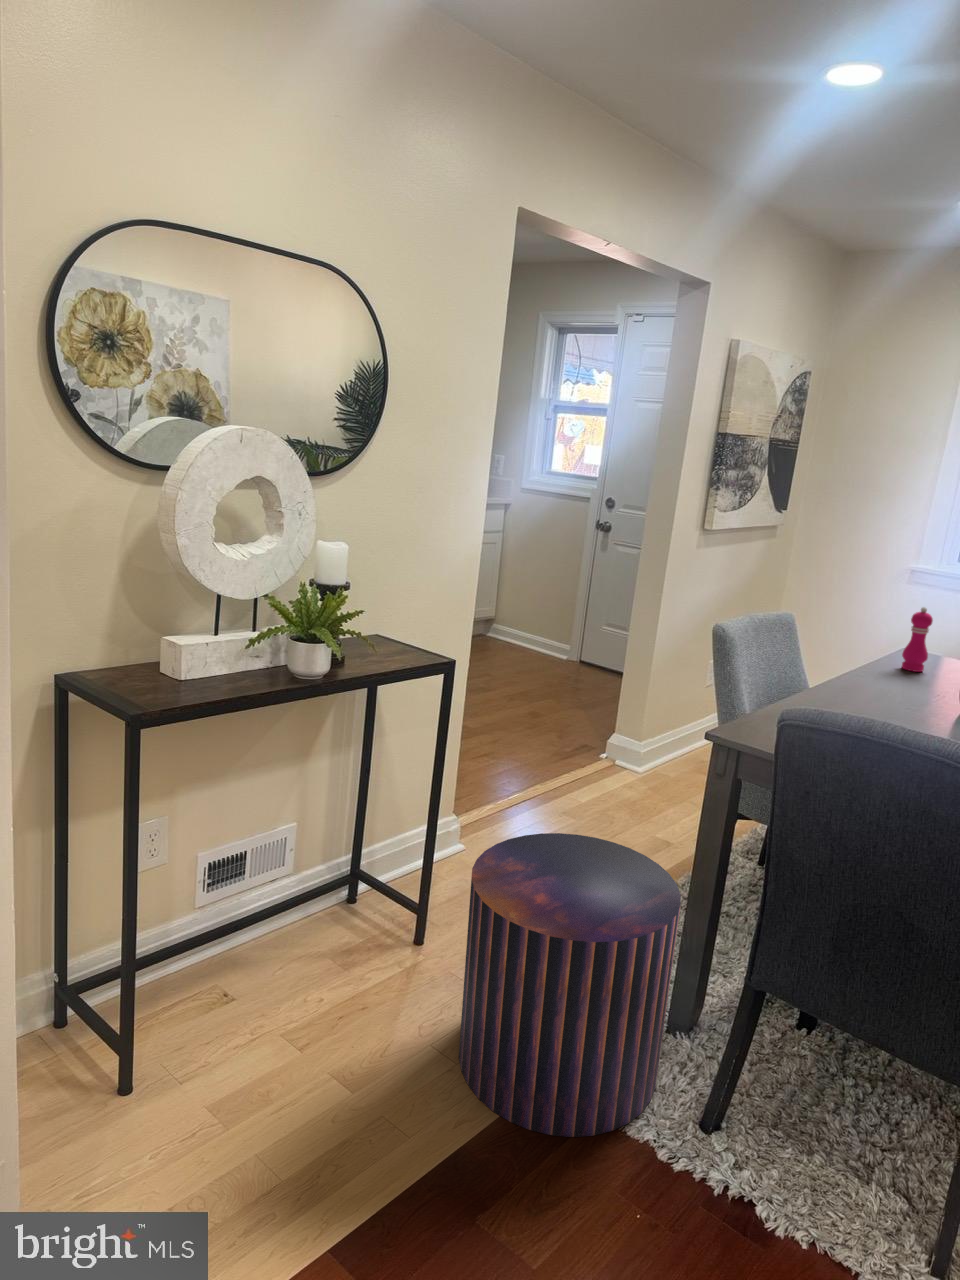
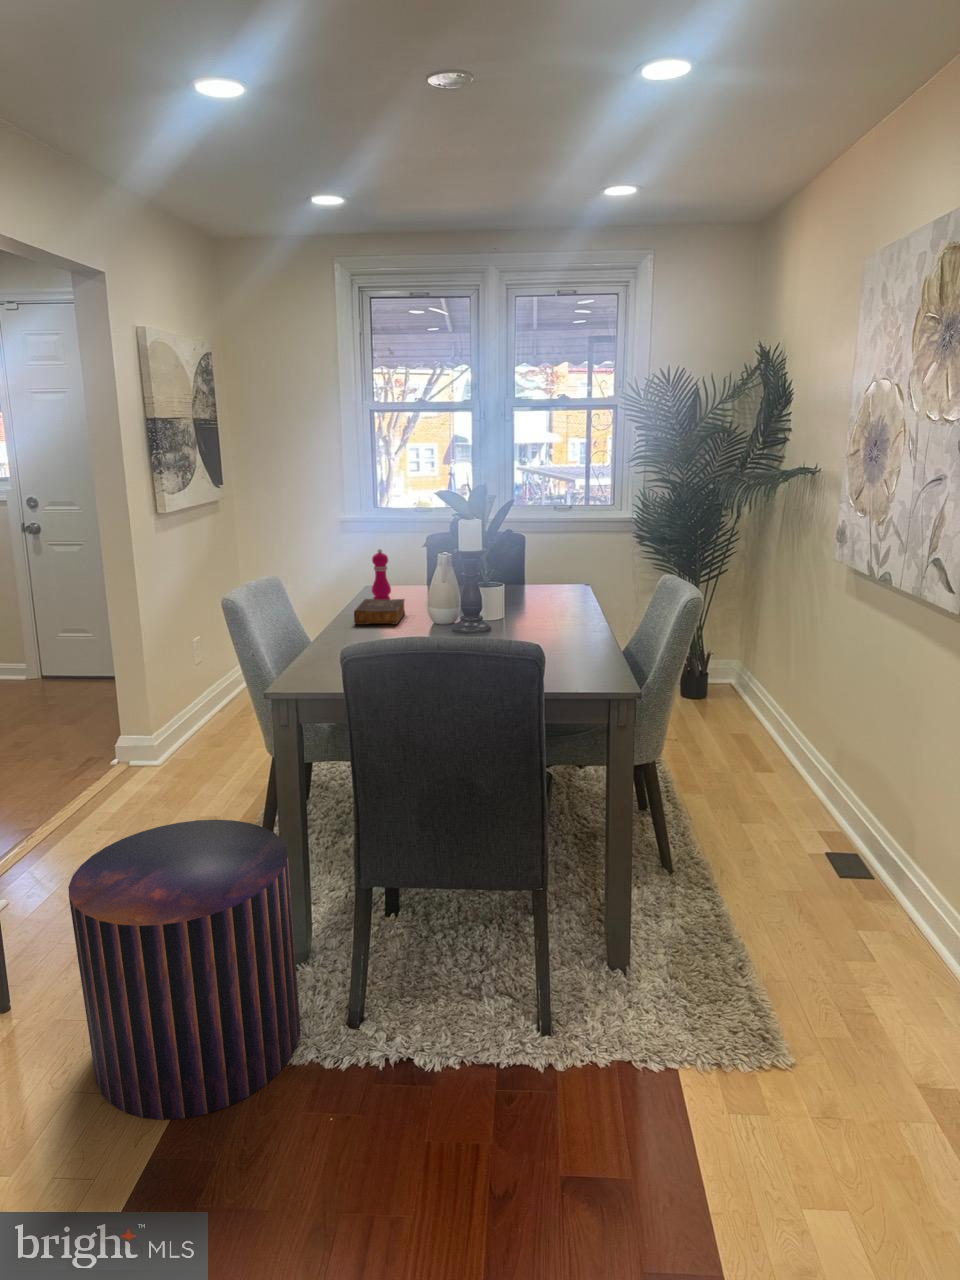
book: none [860,661,936,701] -> present [354,599,405,625]

